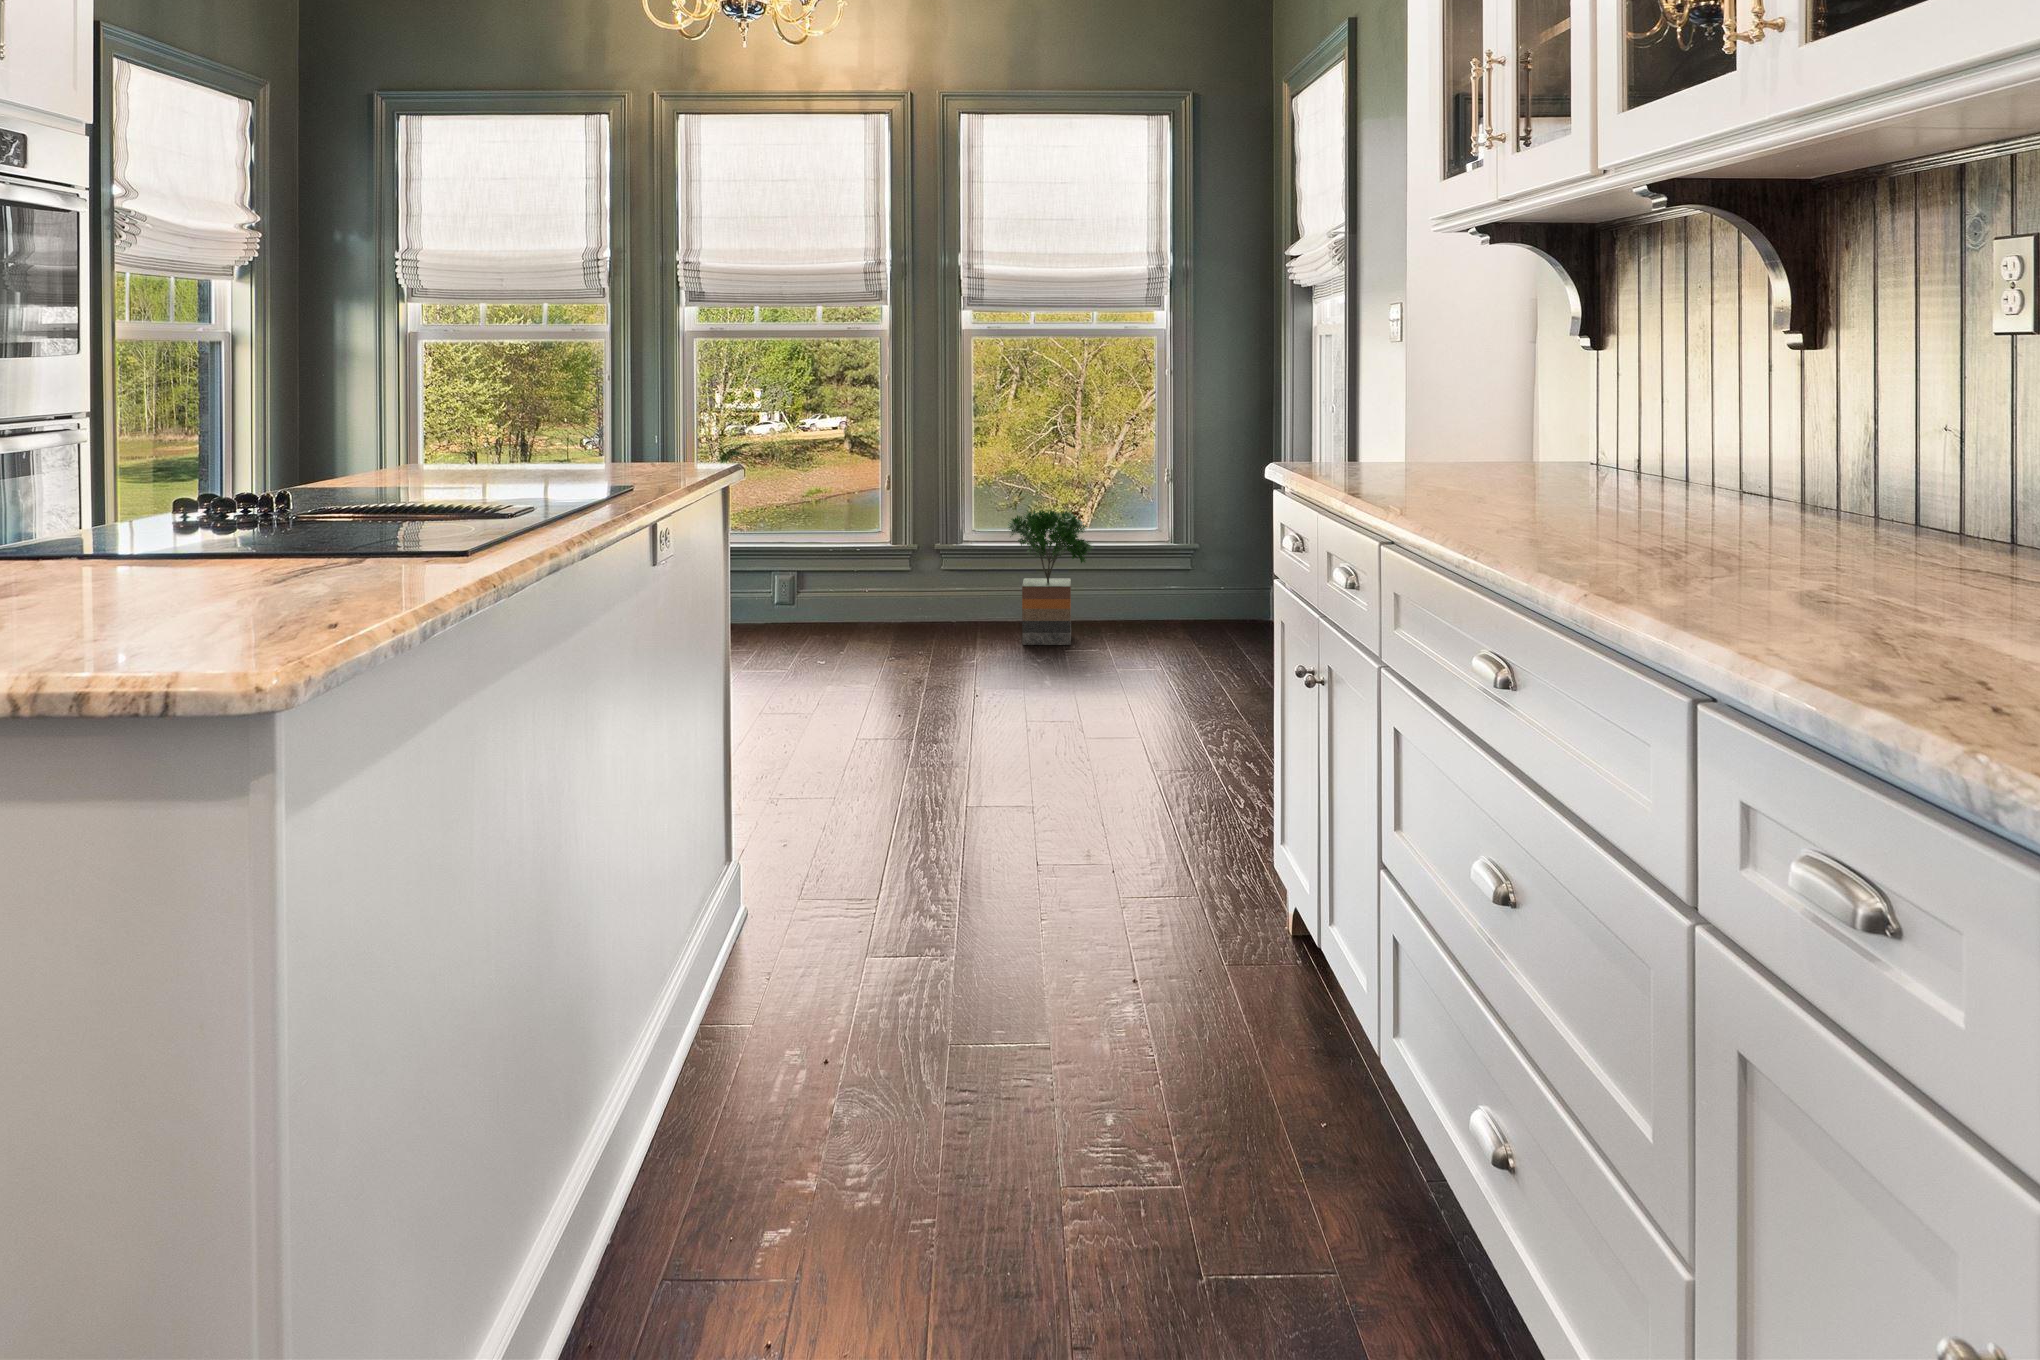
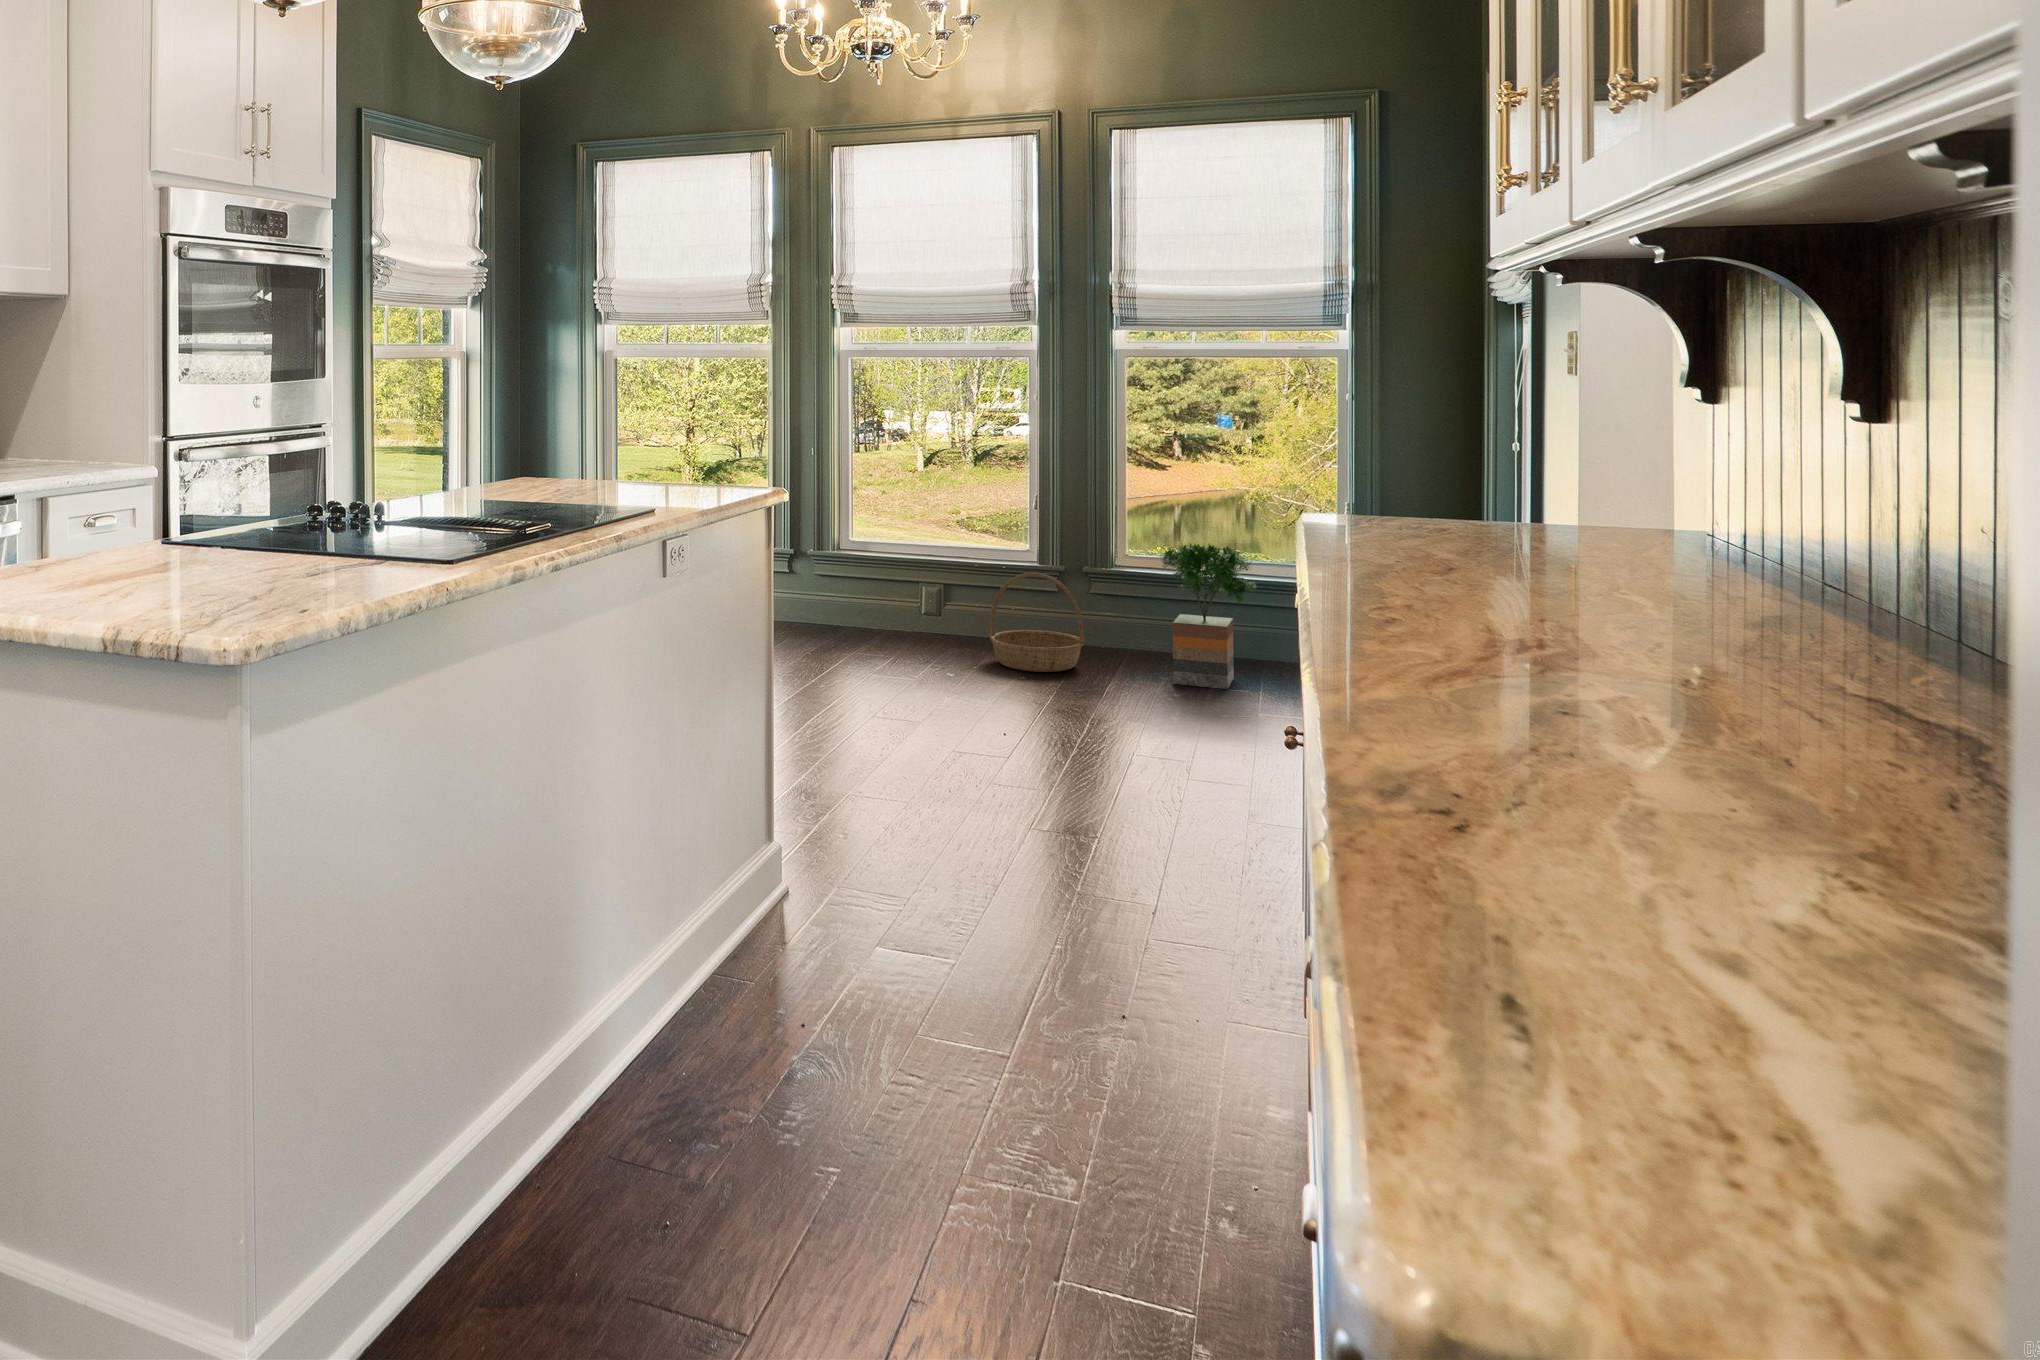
basket: none [847,548,938,646] -> present [990,572,1084,672]

